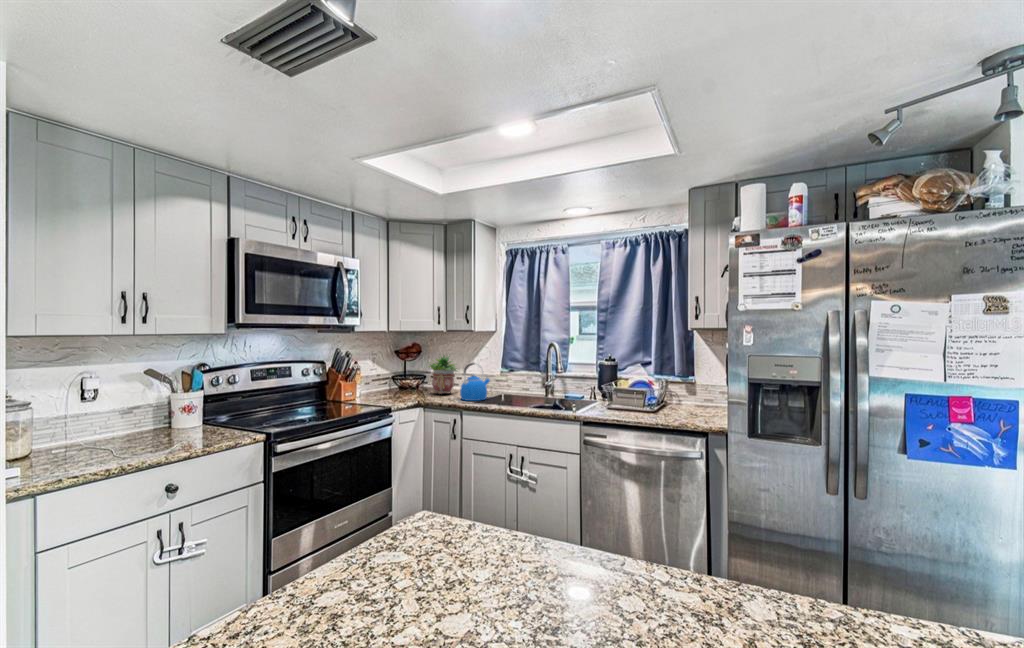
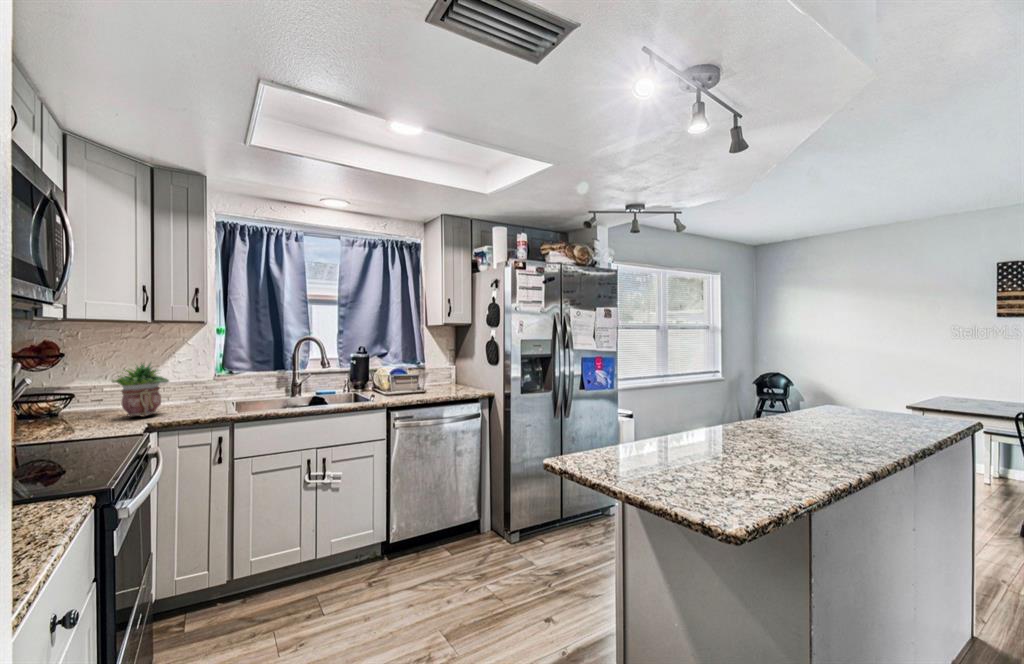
kettle: present [460,363,490,401] -> none [198,368,237,416]

